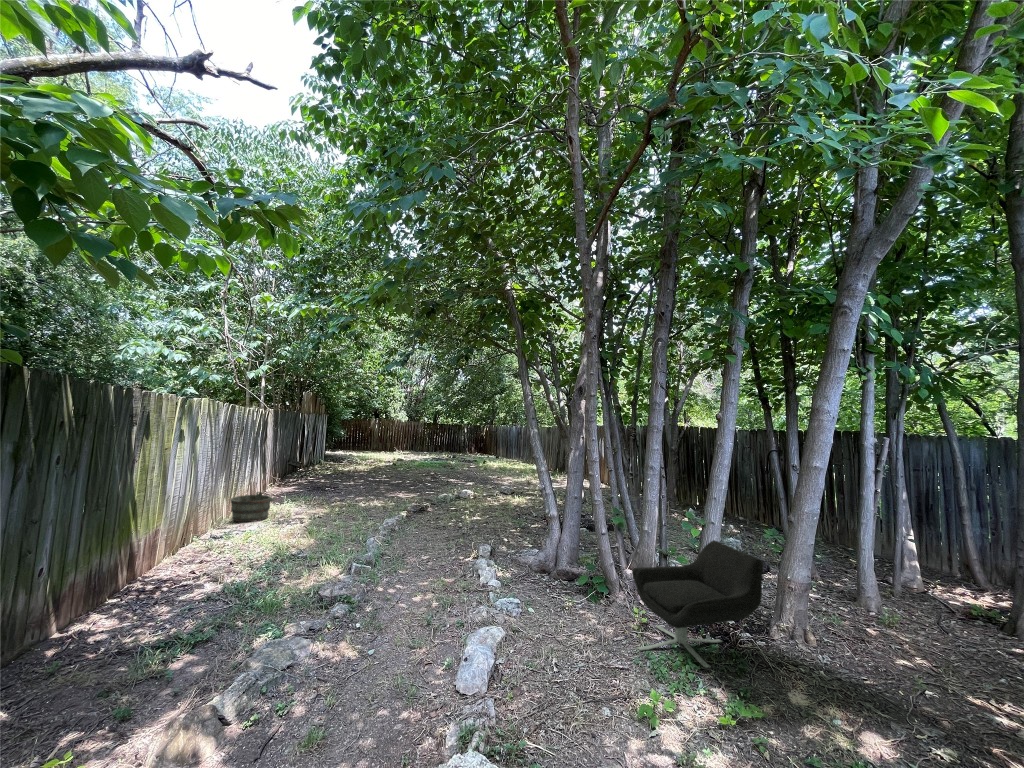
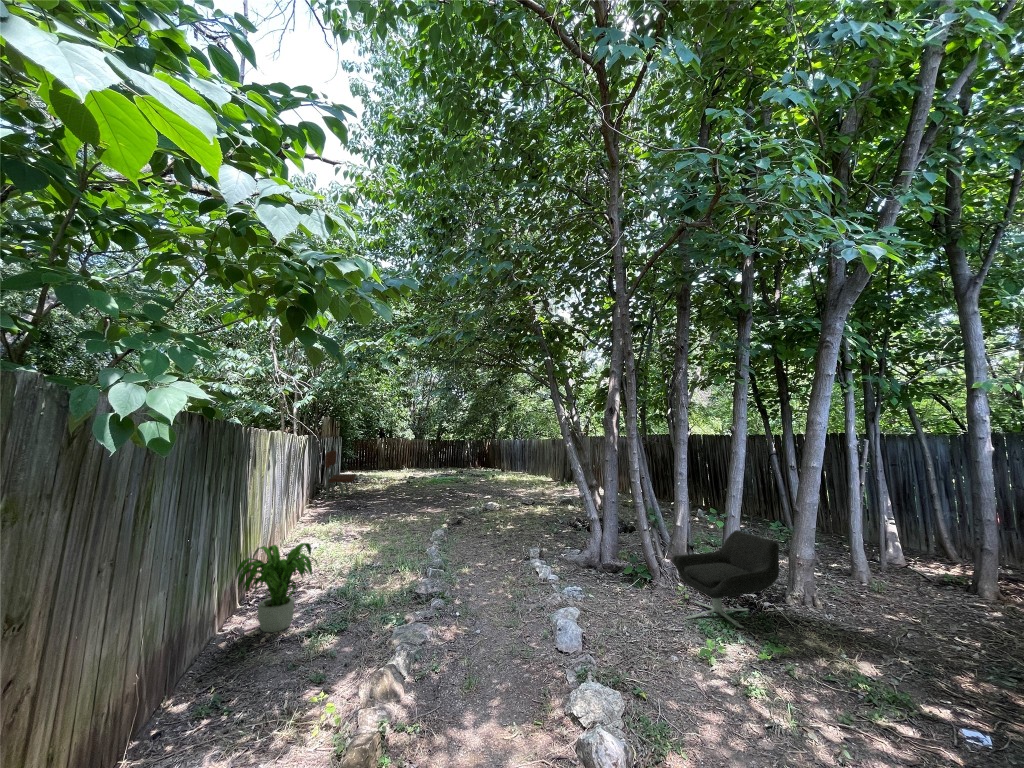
bench: none [294,427,332,481] -> present [325,451,356,501]
bucket: present [231,492,276,522] -> none [295,512,334,540]
potted plant: none [69,530,189,639] -> present [236,543,318,632]

